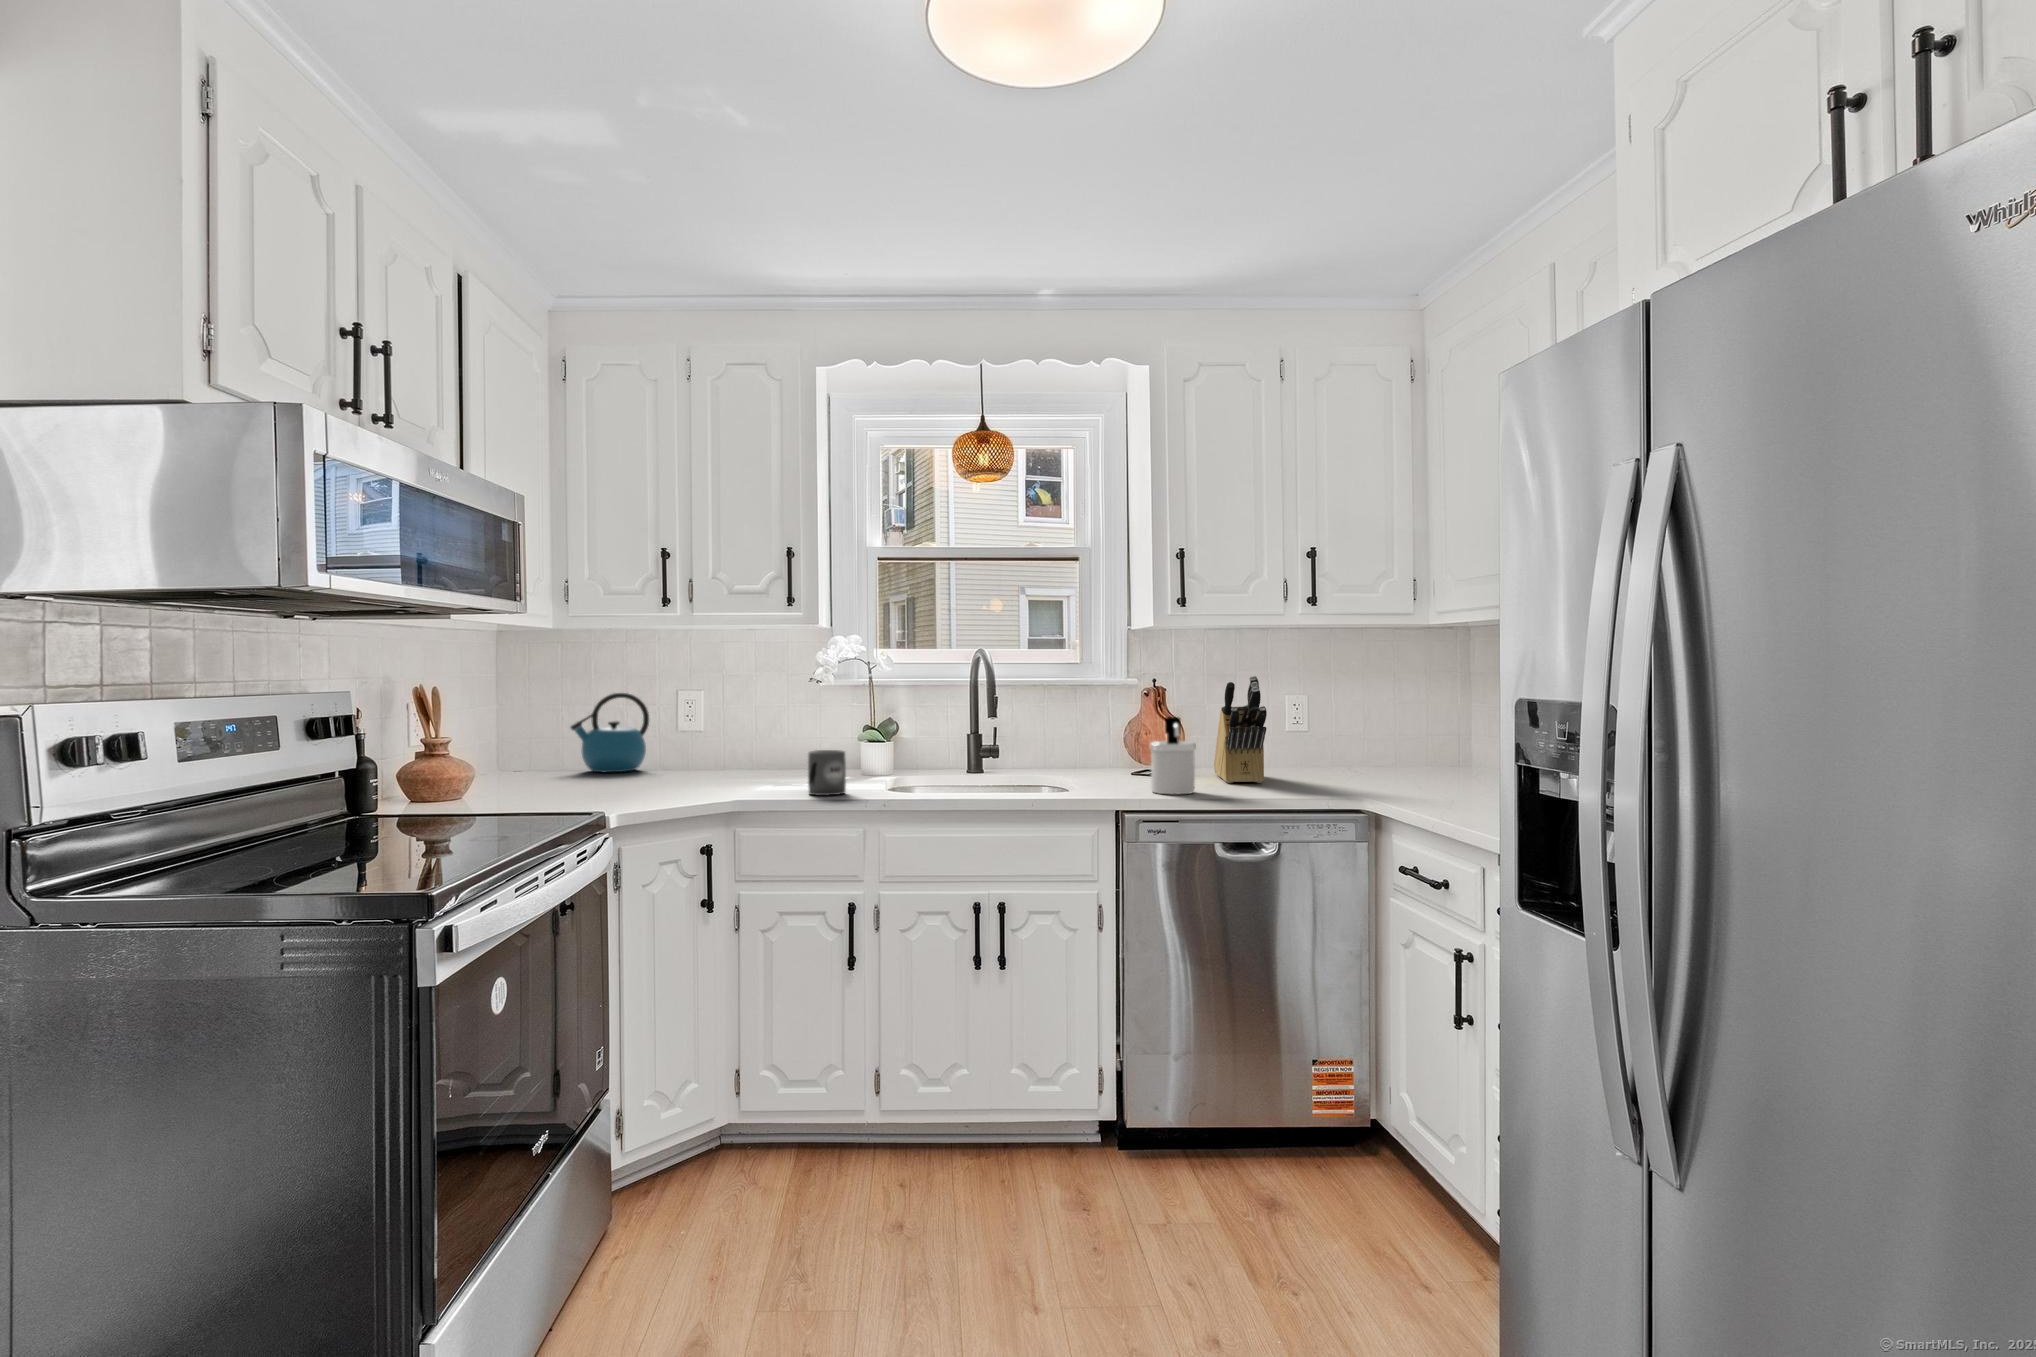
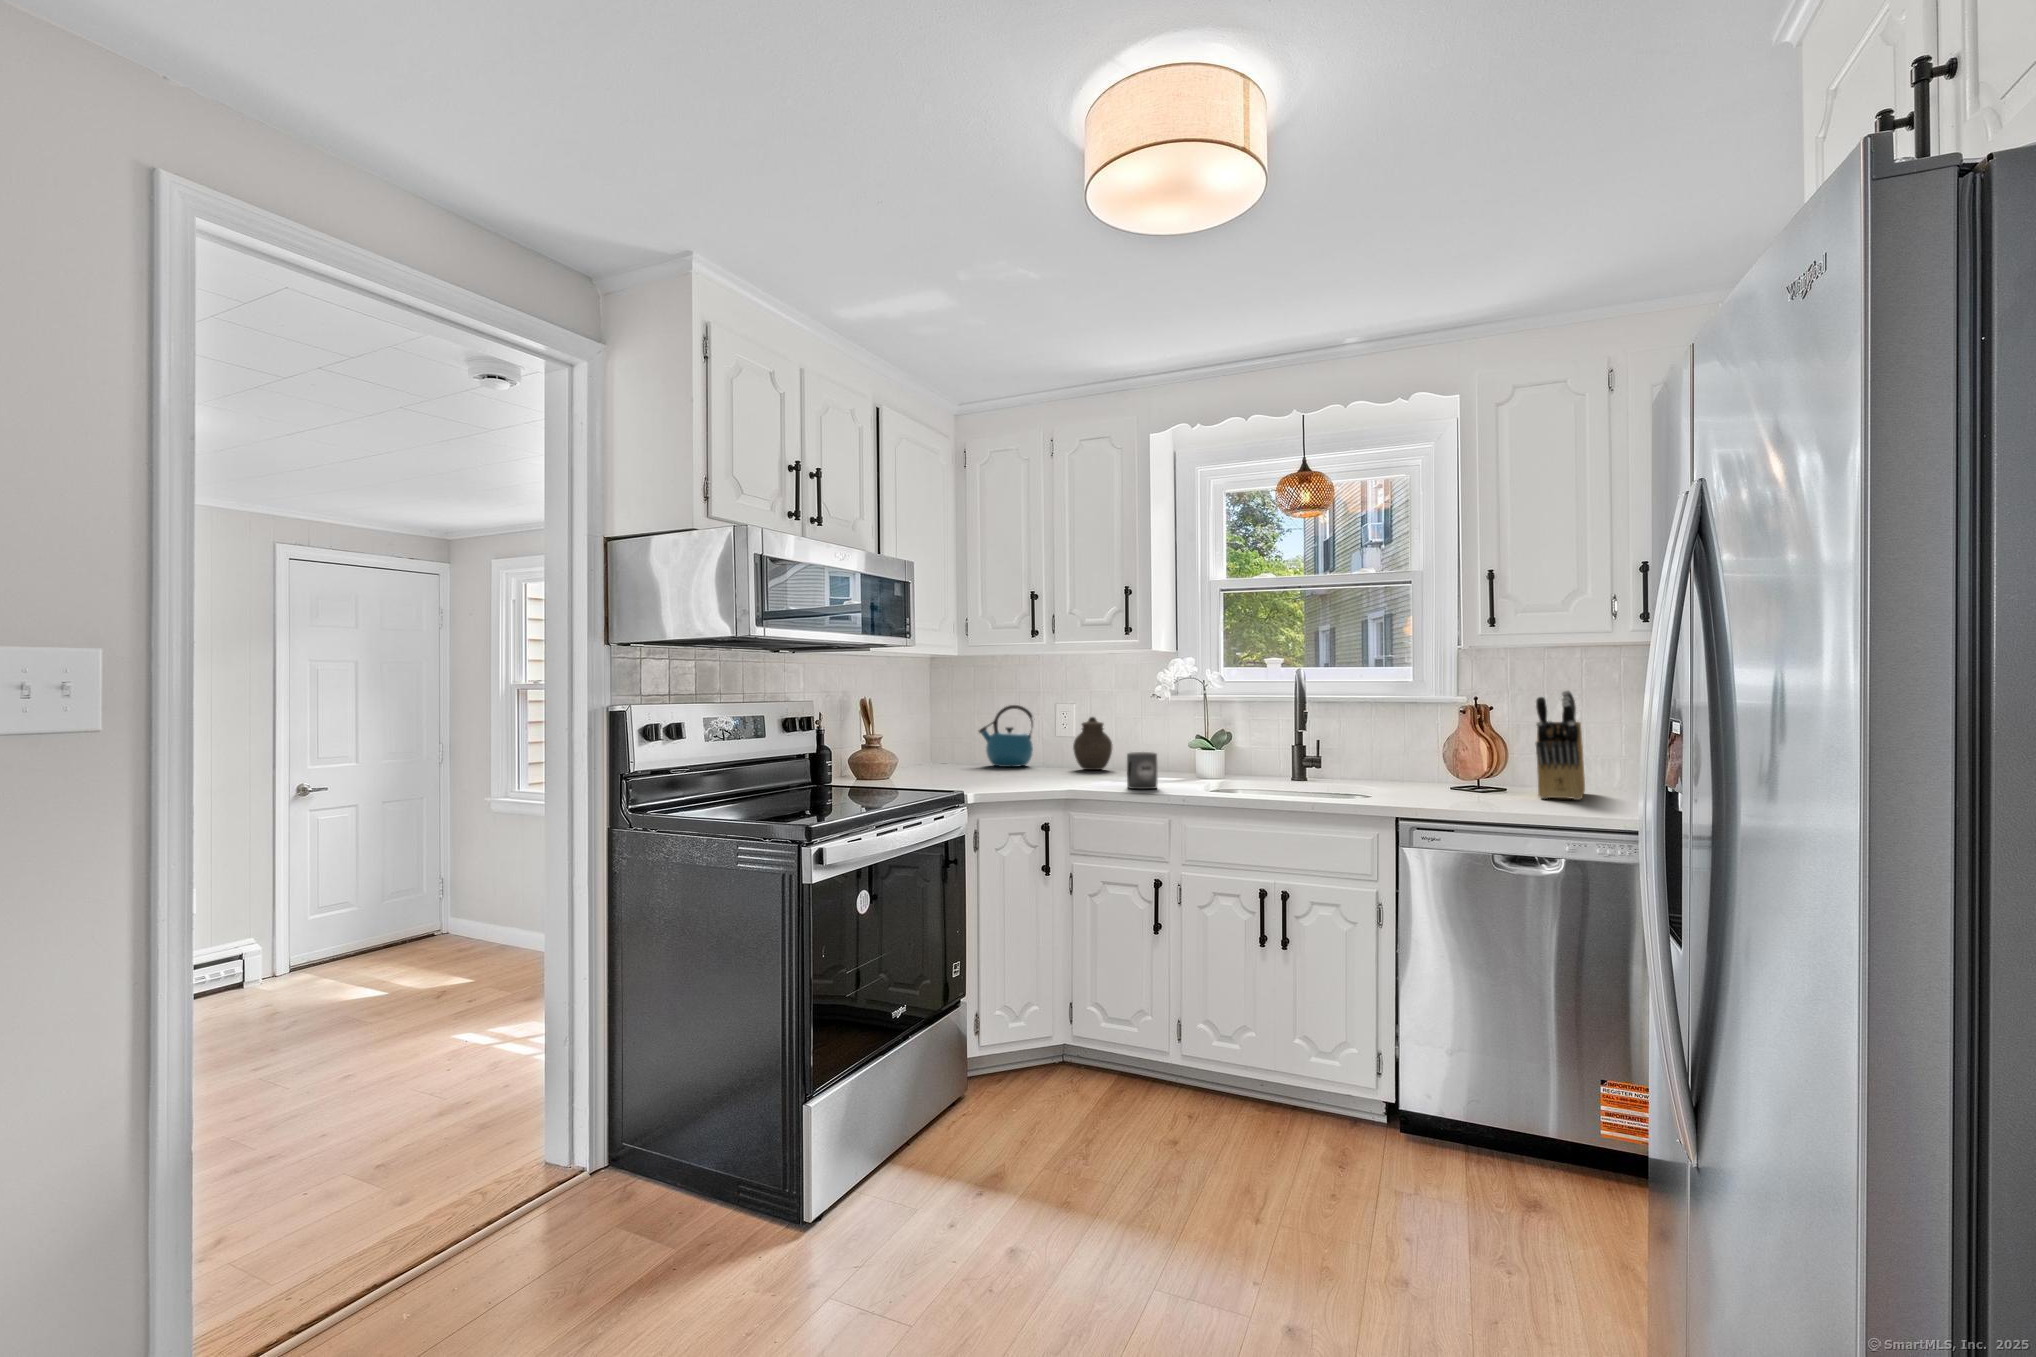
jar: none [705,706,755,772] -> present [1073,717,1112,770]
soap dispenser: present [1150,717,1196,794] -> none [1438,730,1487,805]

